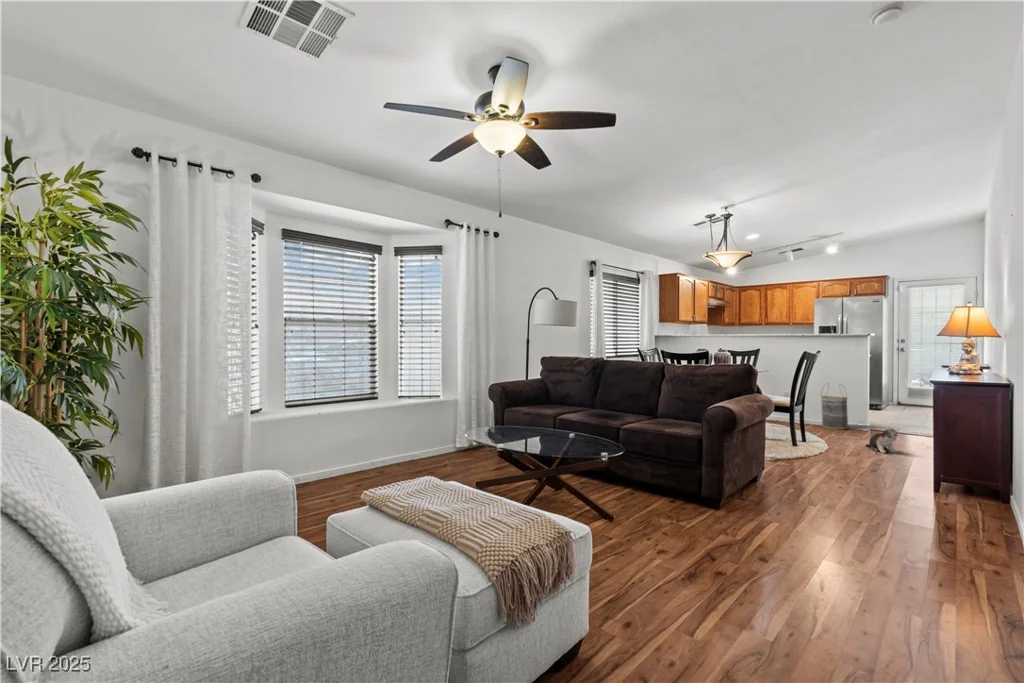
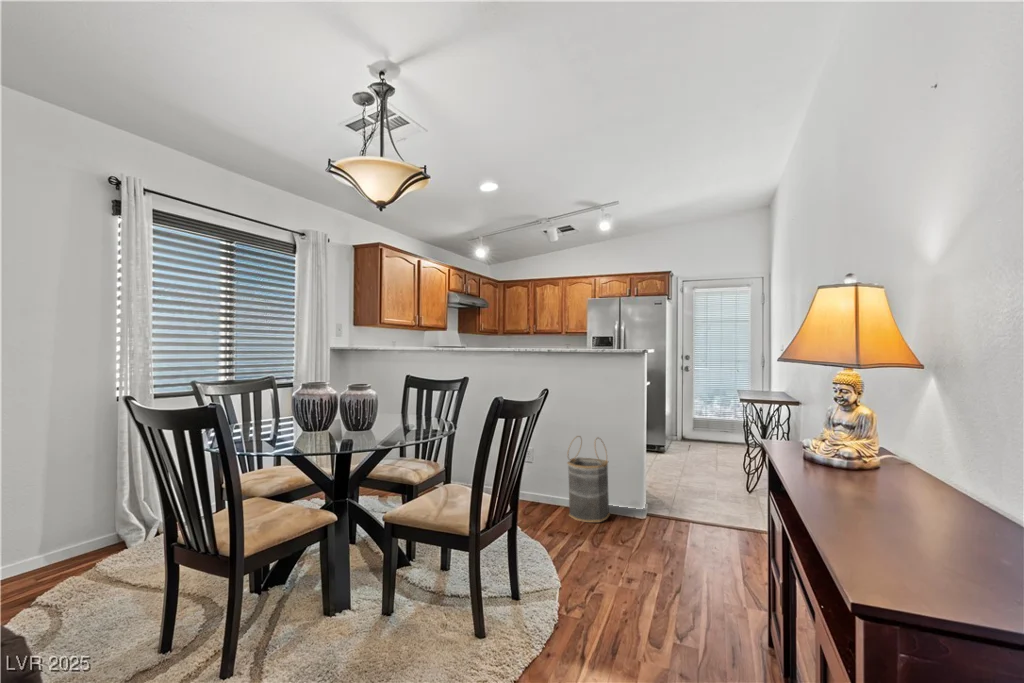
plush toy: present [865,428,900,453] -> none [623,580,687,643]

